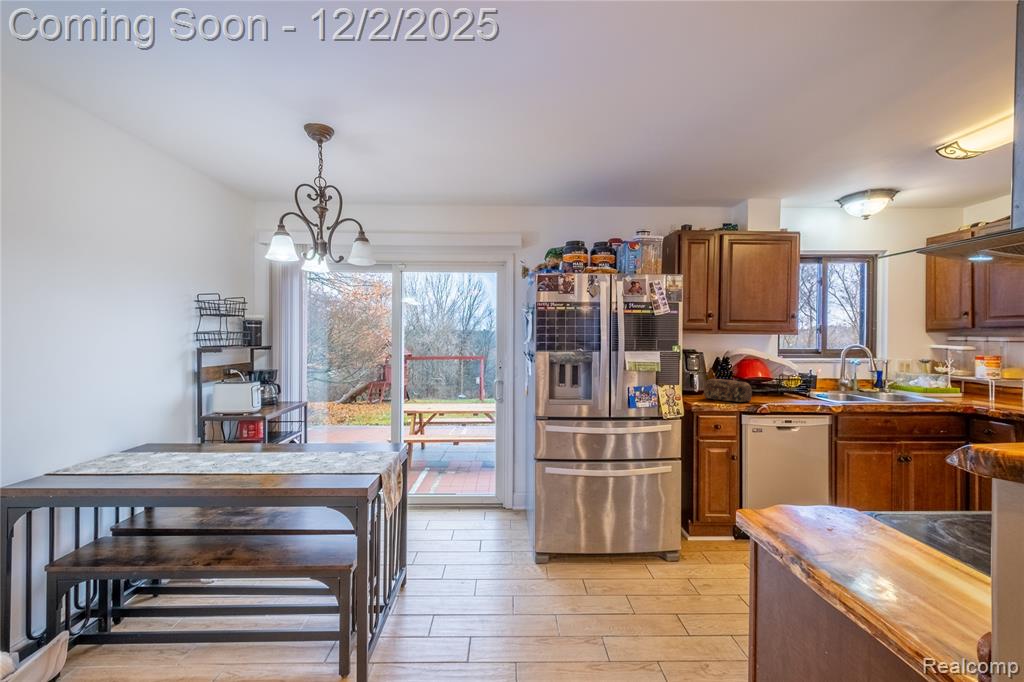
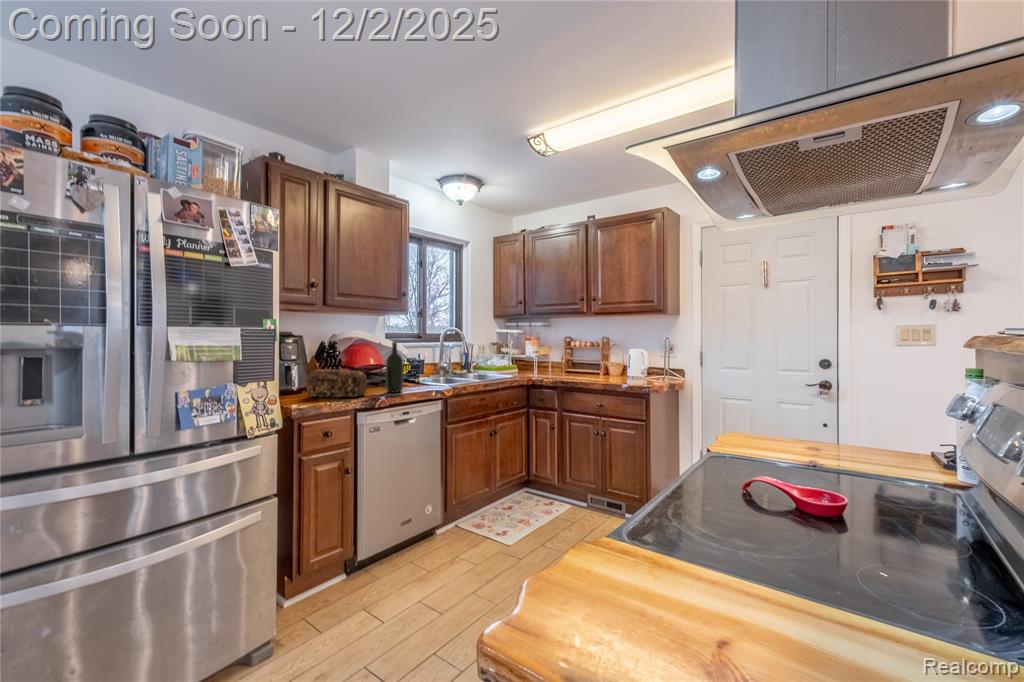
wine bottle: none [770,359,787,403] -> present [386,341,404,393]

